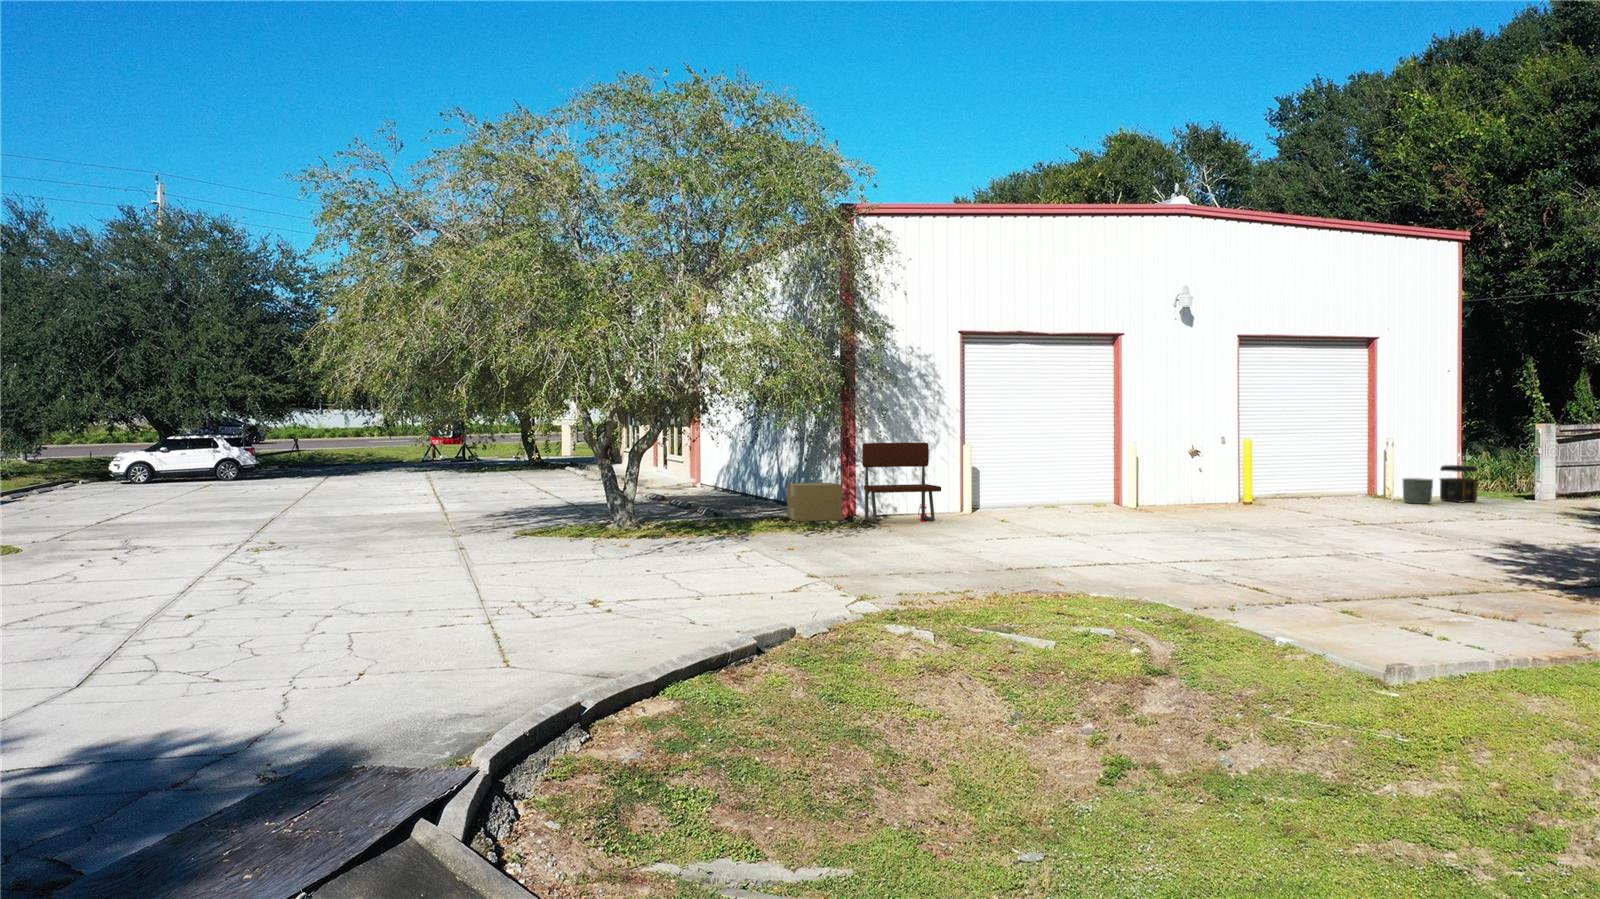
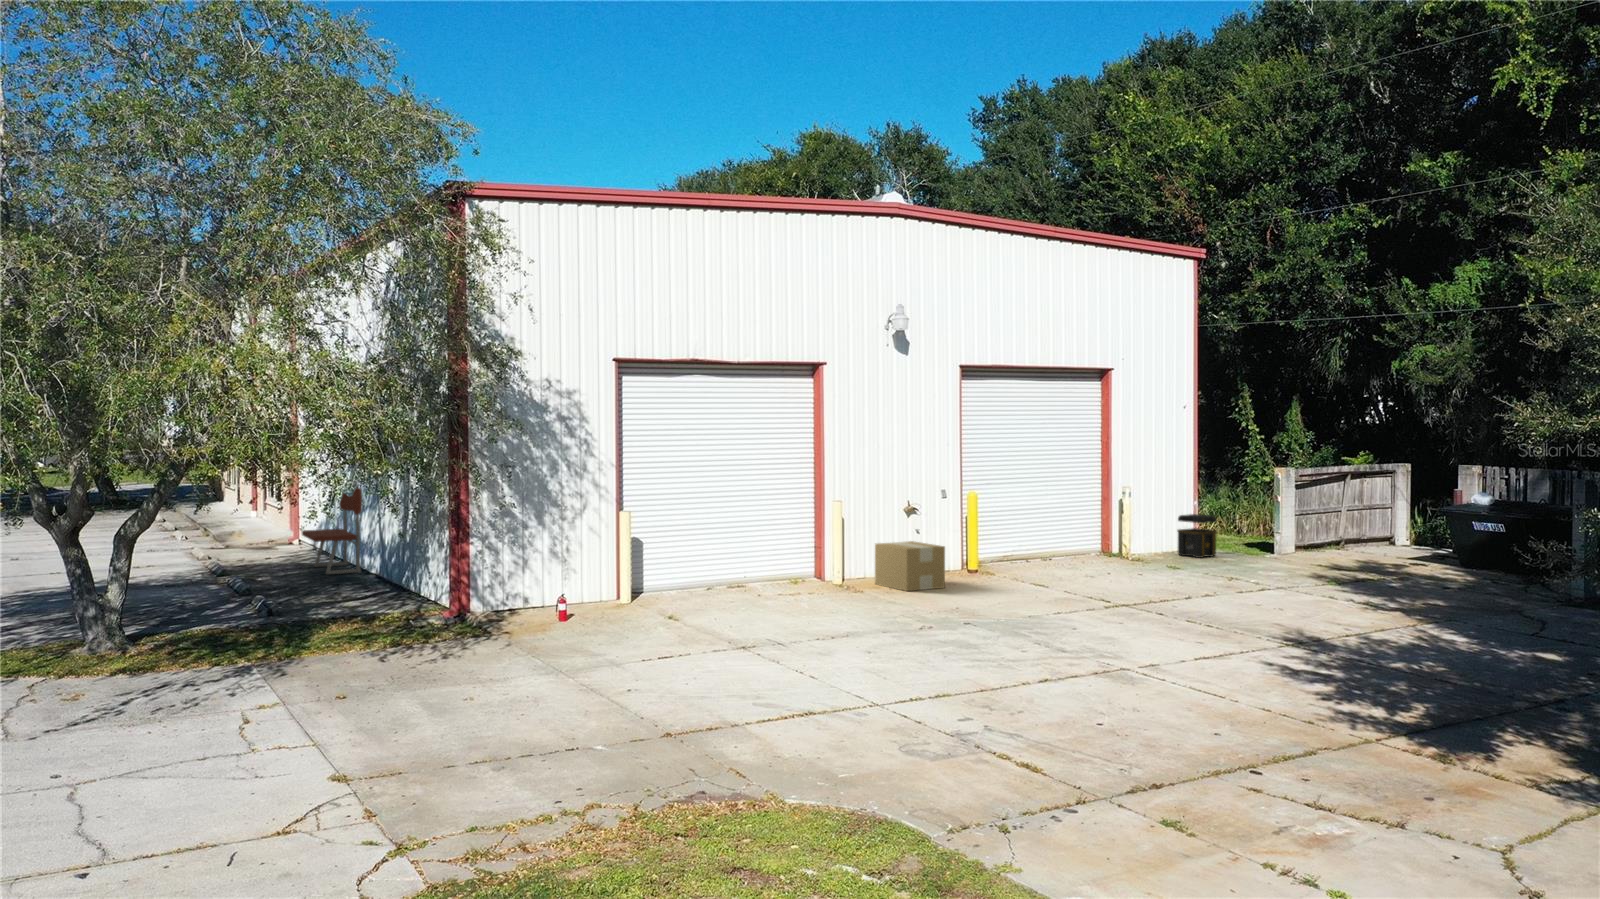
bench: present [862,443,941,523] -> present [302,487,362,574]
planter: present [1403,478,1433,504] -> none [1141,531,1173,562]
cardboard box: present [787,483,842,521] -> present [875,541,945,591]

